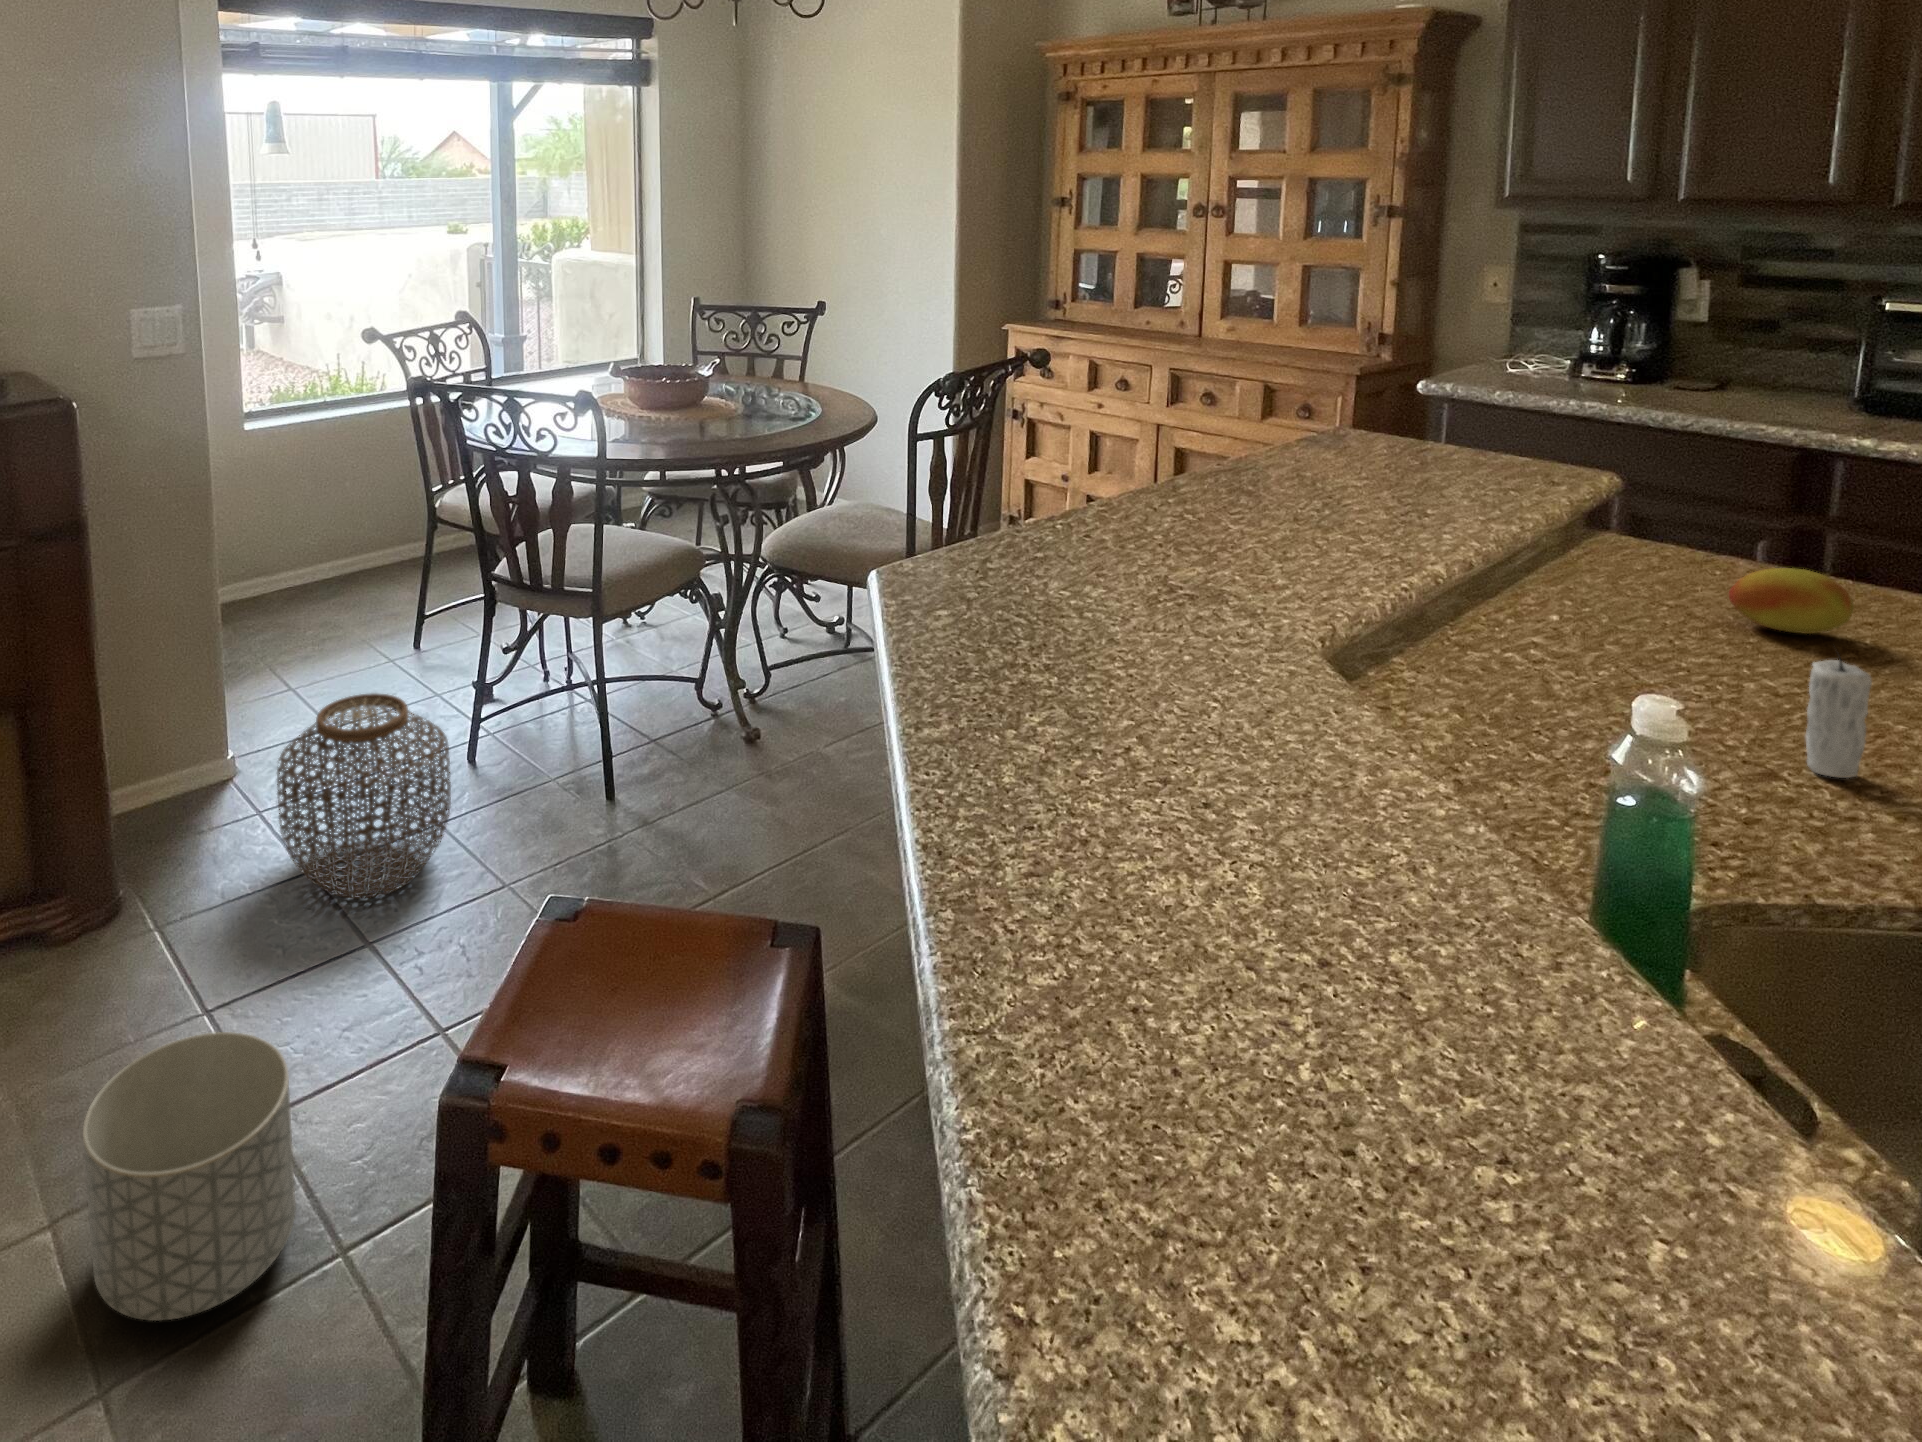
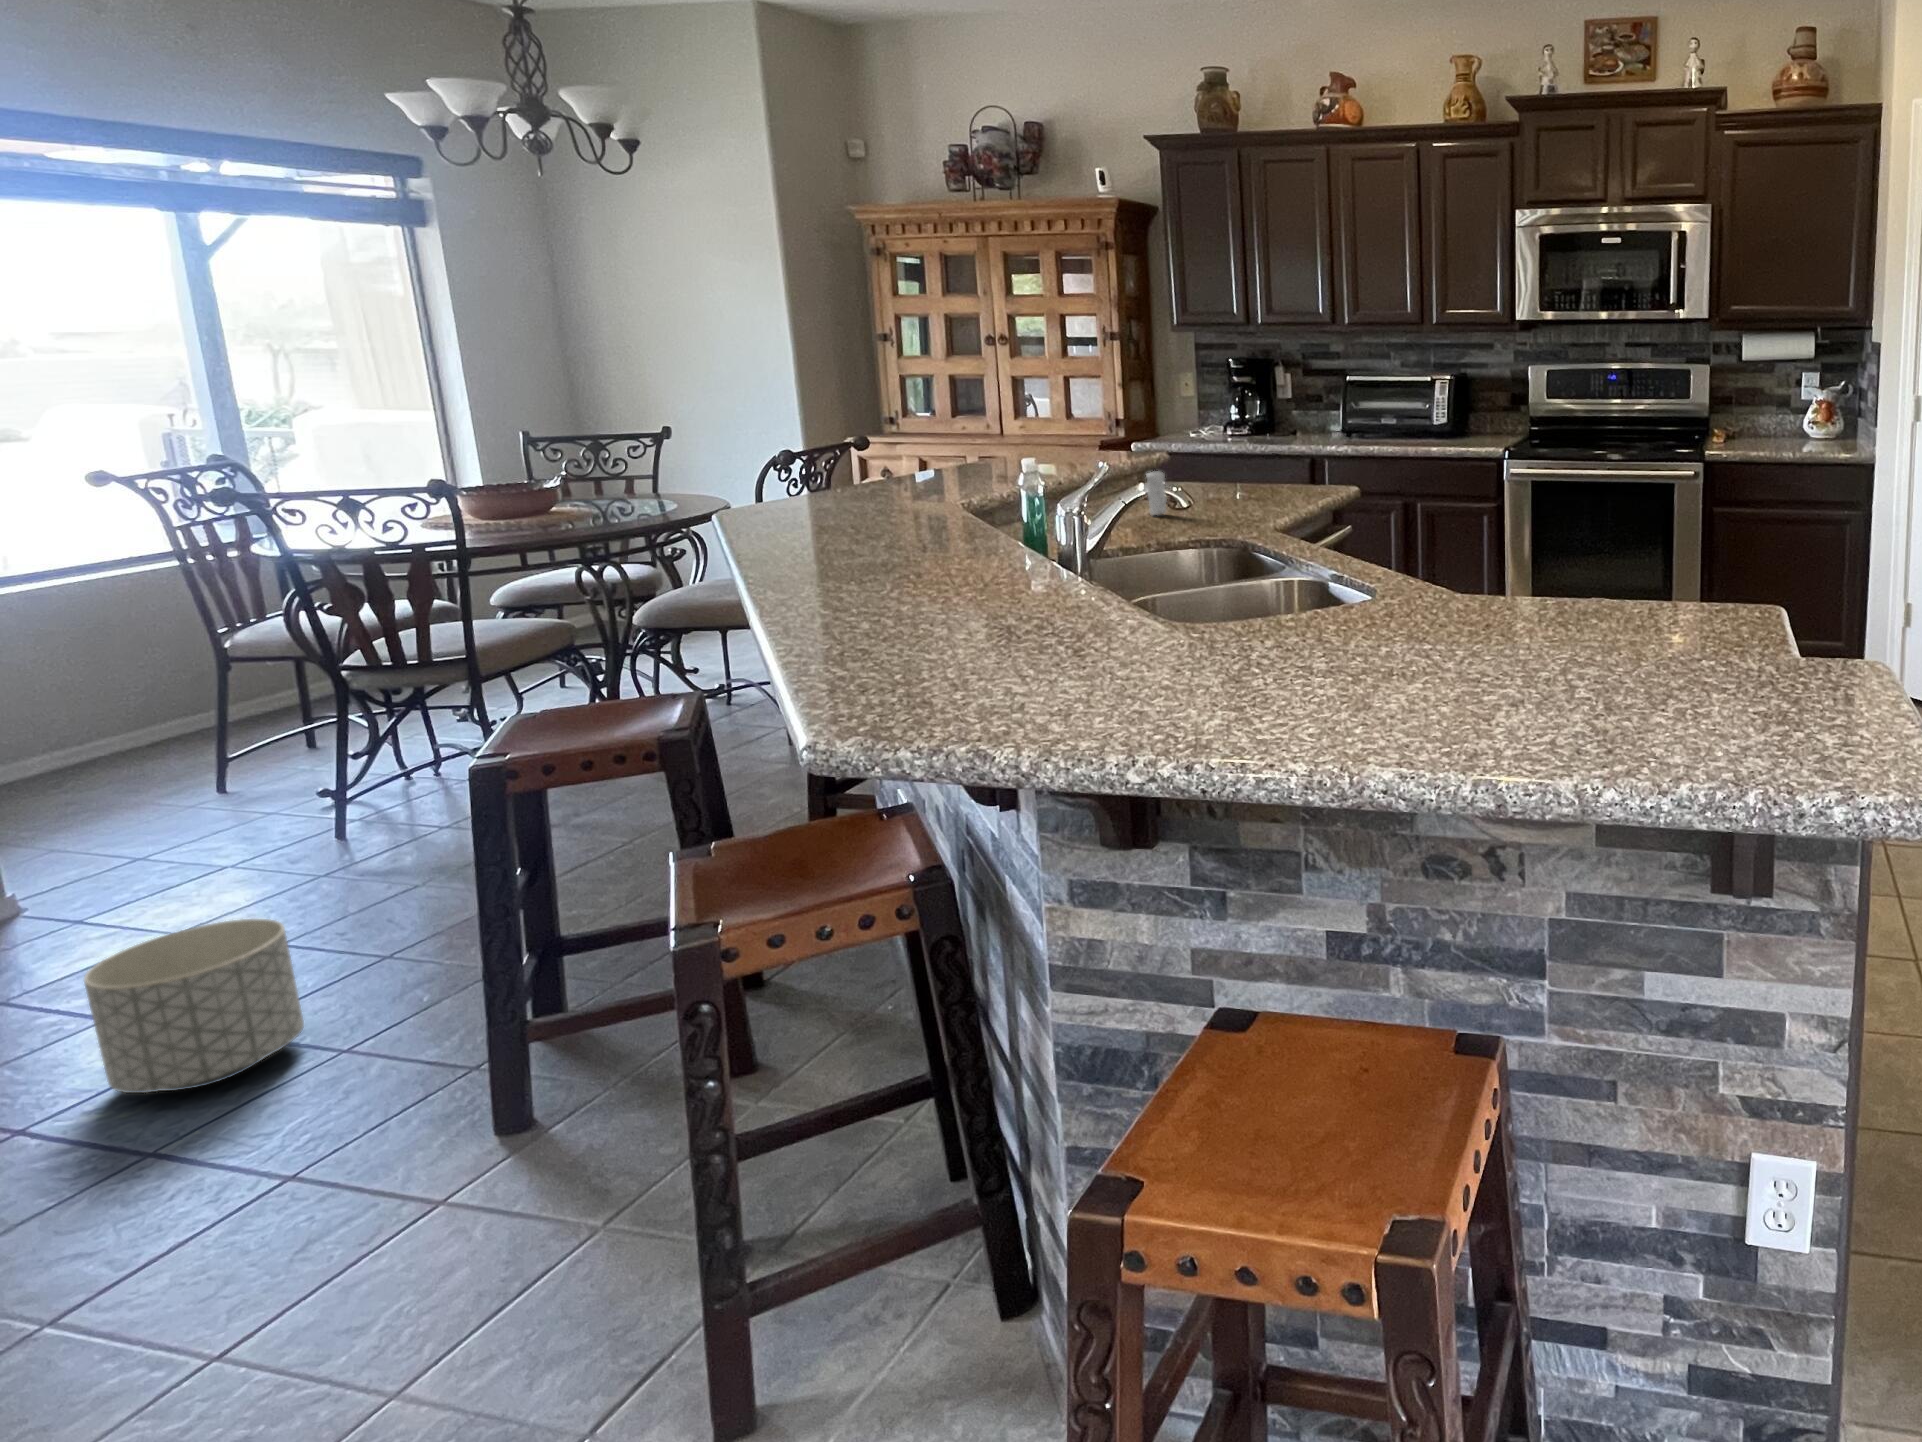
fruit: present [1729,568,1853,634] -> none [1168,461,1212,490]
woven basket: present [277,693,451,898] -> none [138,747,350,917]

